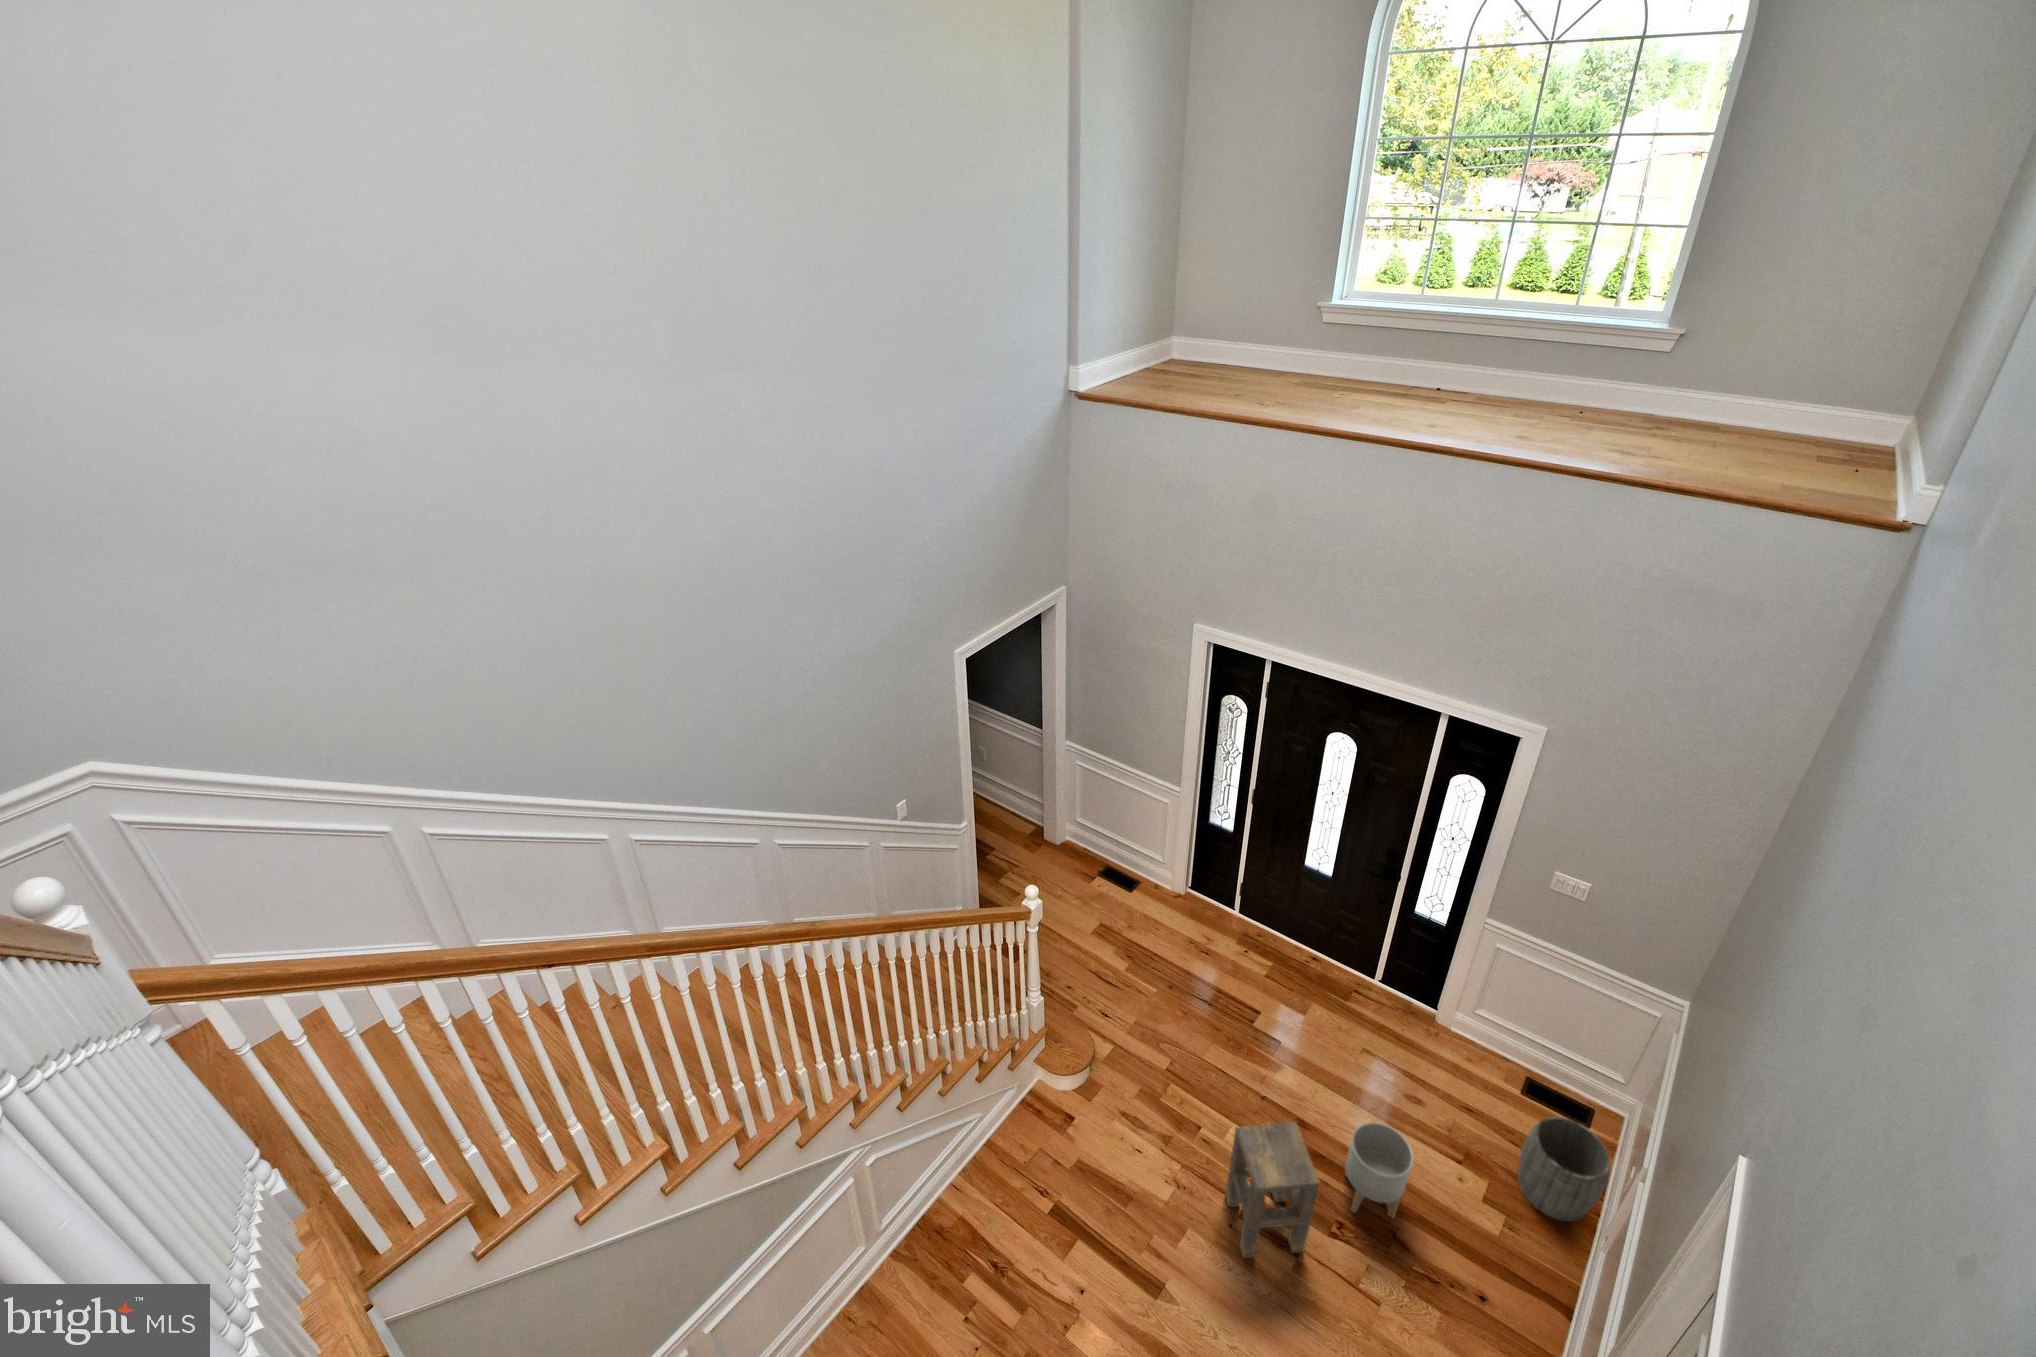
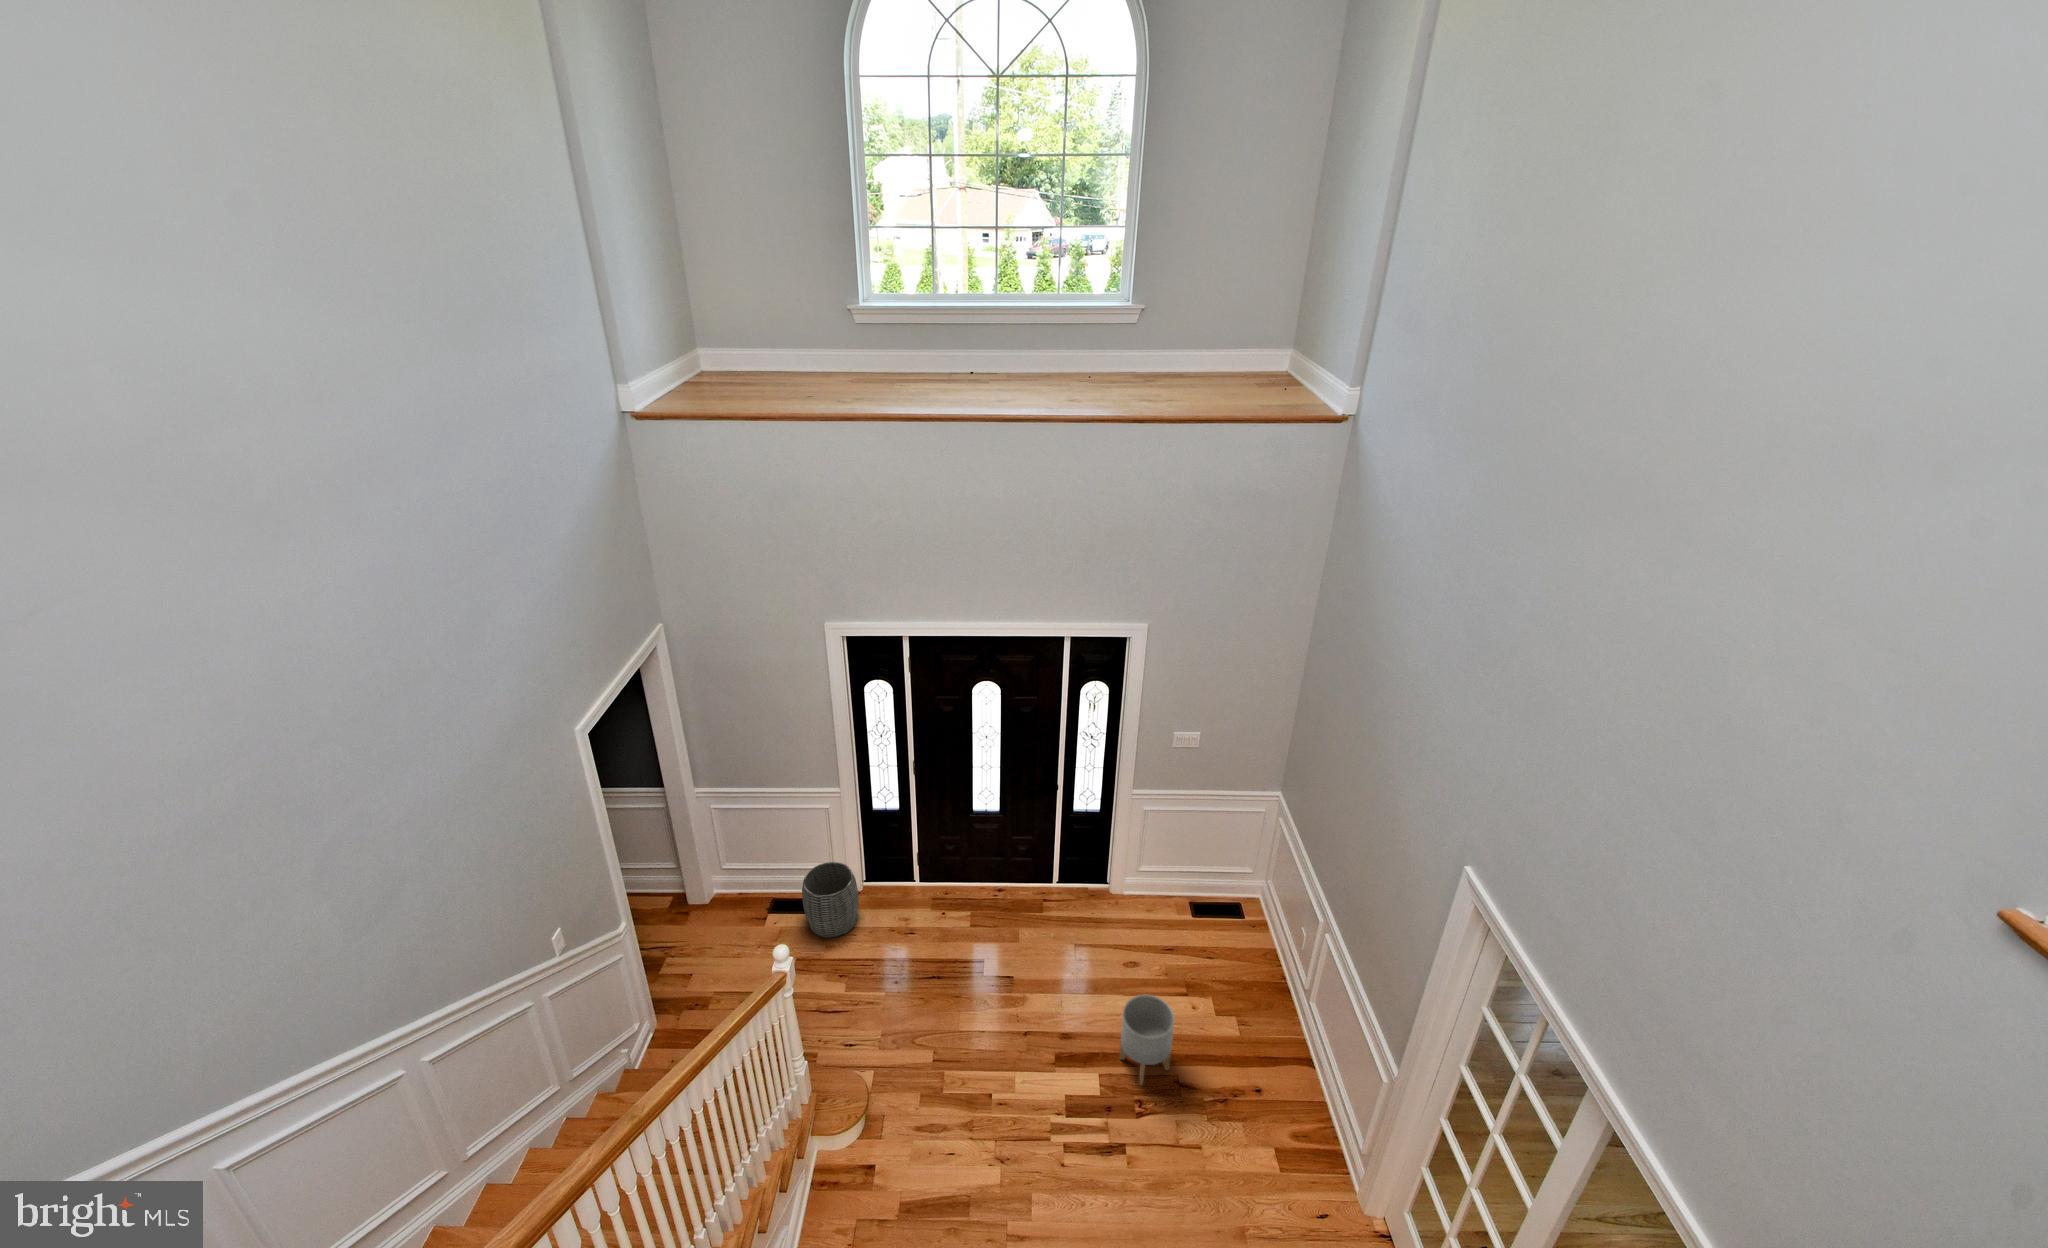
woven basket: present [1517,1117,1610,1222] -> present [802,862,859,937]
side table: present [1225,1122,1320,1258] -> none [1045,1033,1132,1186]

